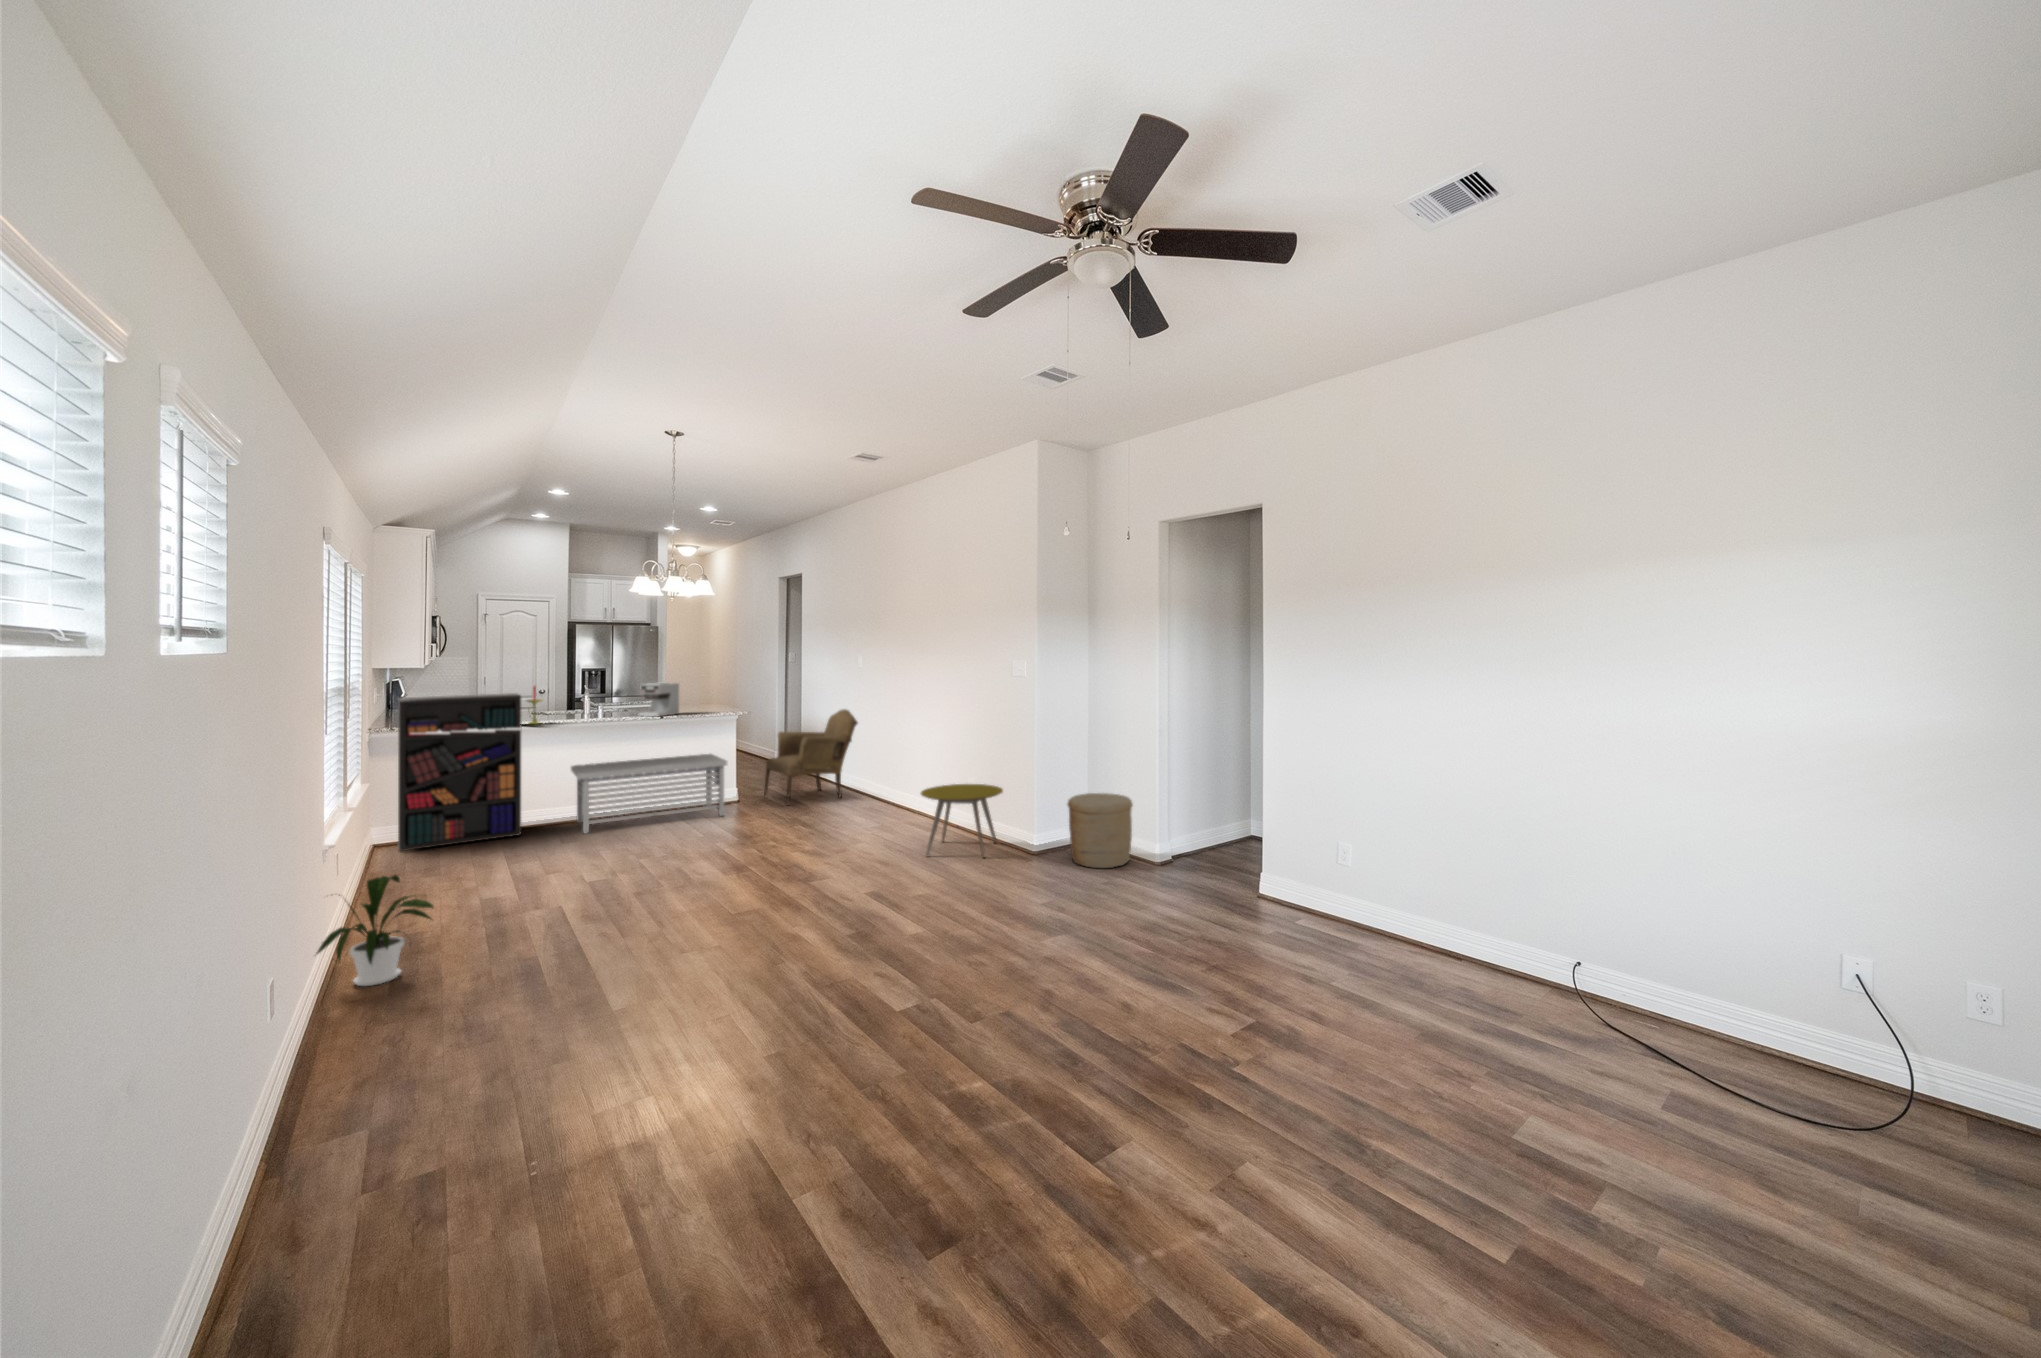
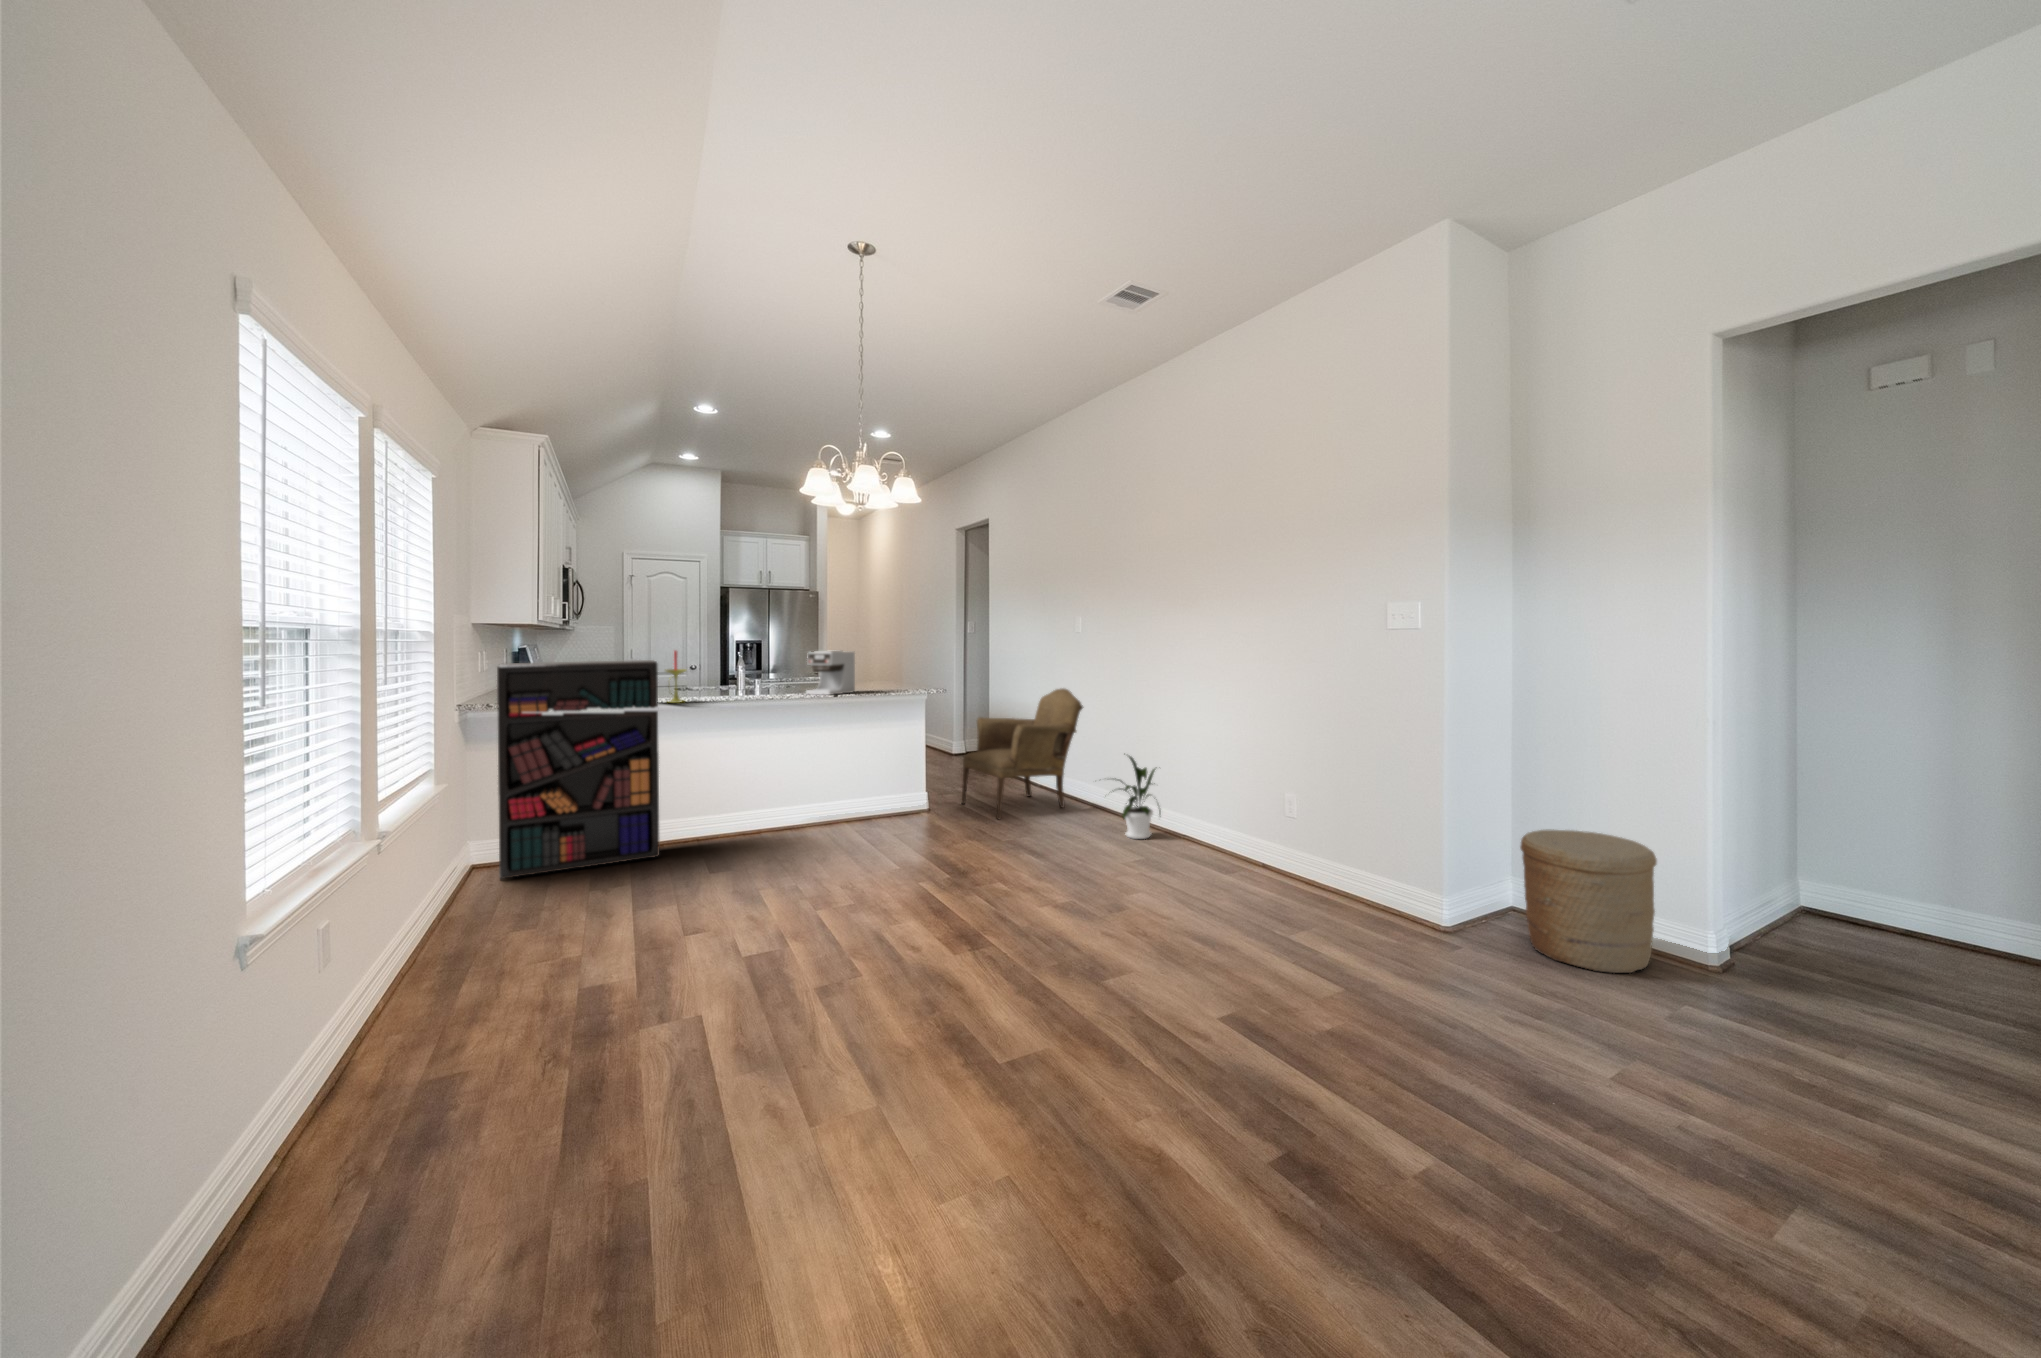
storage bench: present [571,754,727,834] -> none [722,746,924,858]
side table: present [921,784,1003,858] -> none [1244,803,1384,935]
house plant: present [317,875,434,986] -> present [1115,756,1160,839]

